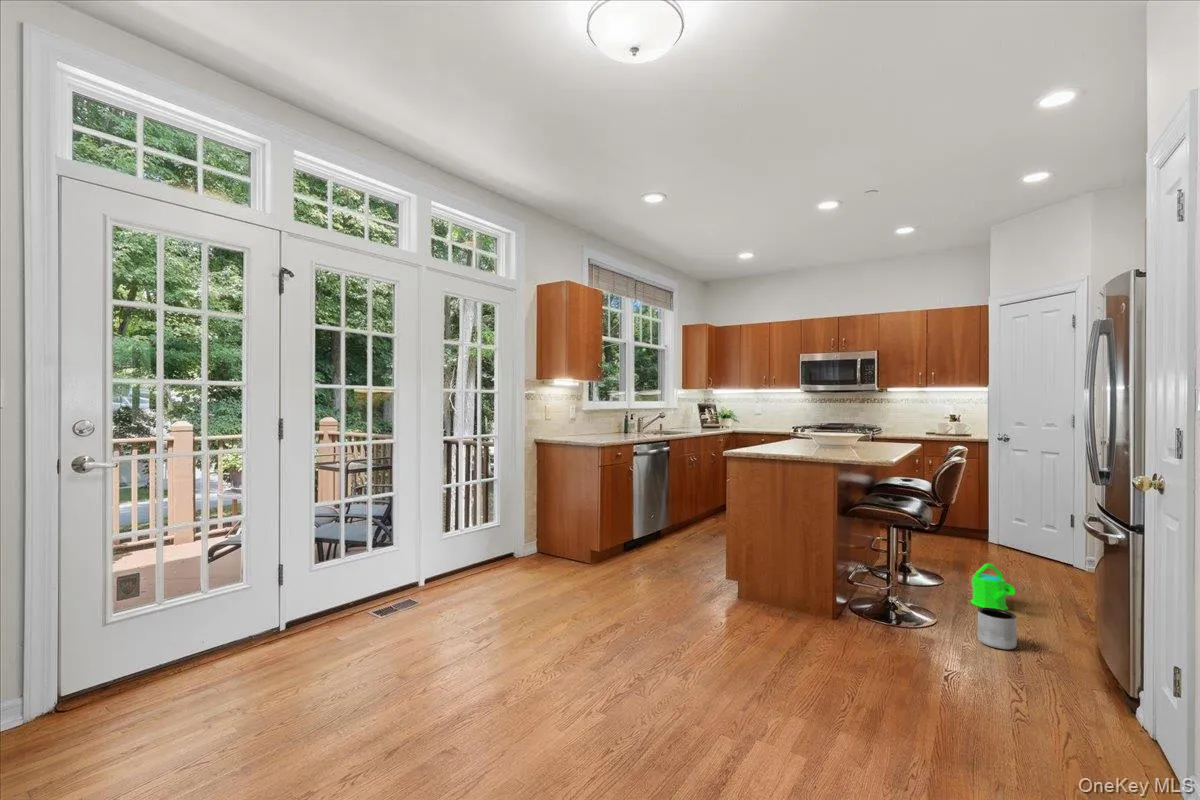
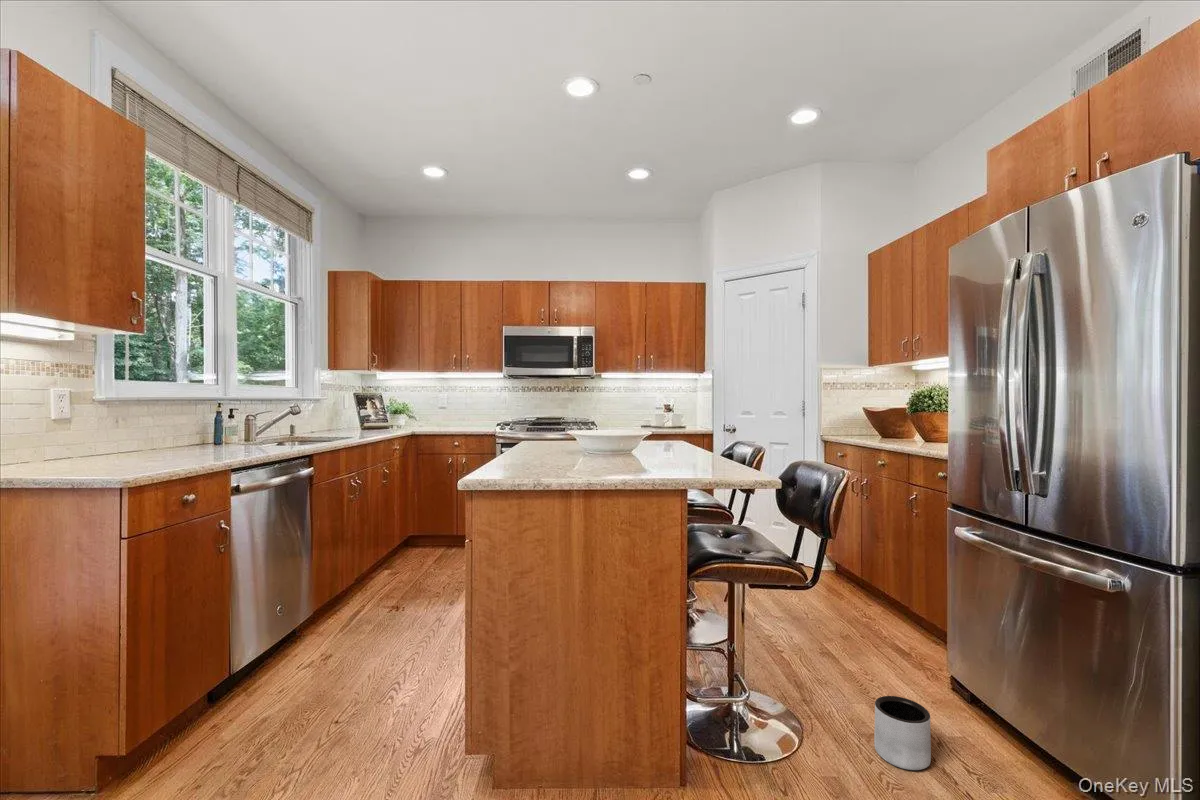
watering can: present [971,563,1015,610] -> none [781,604,854,672]

